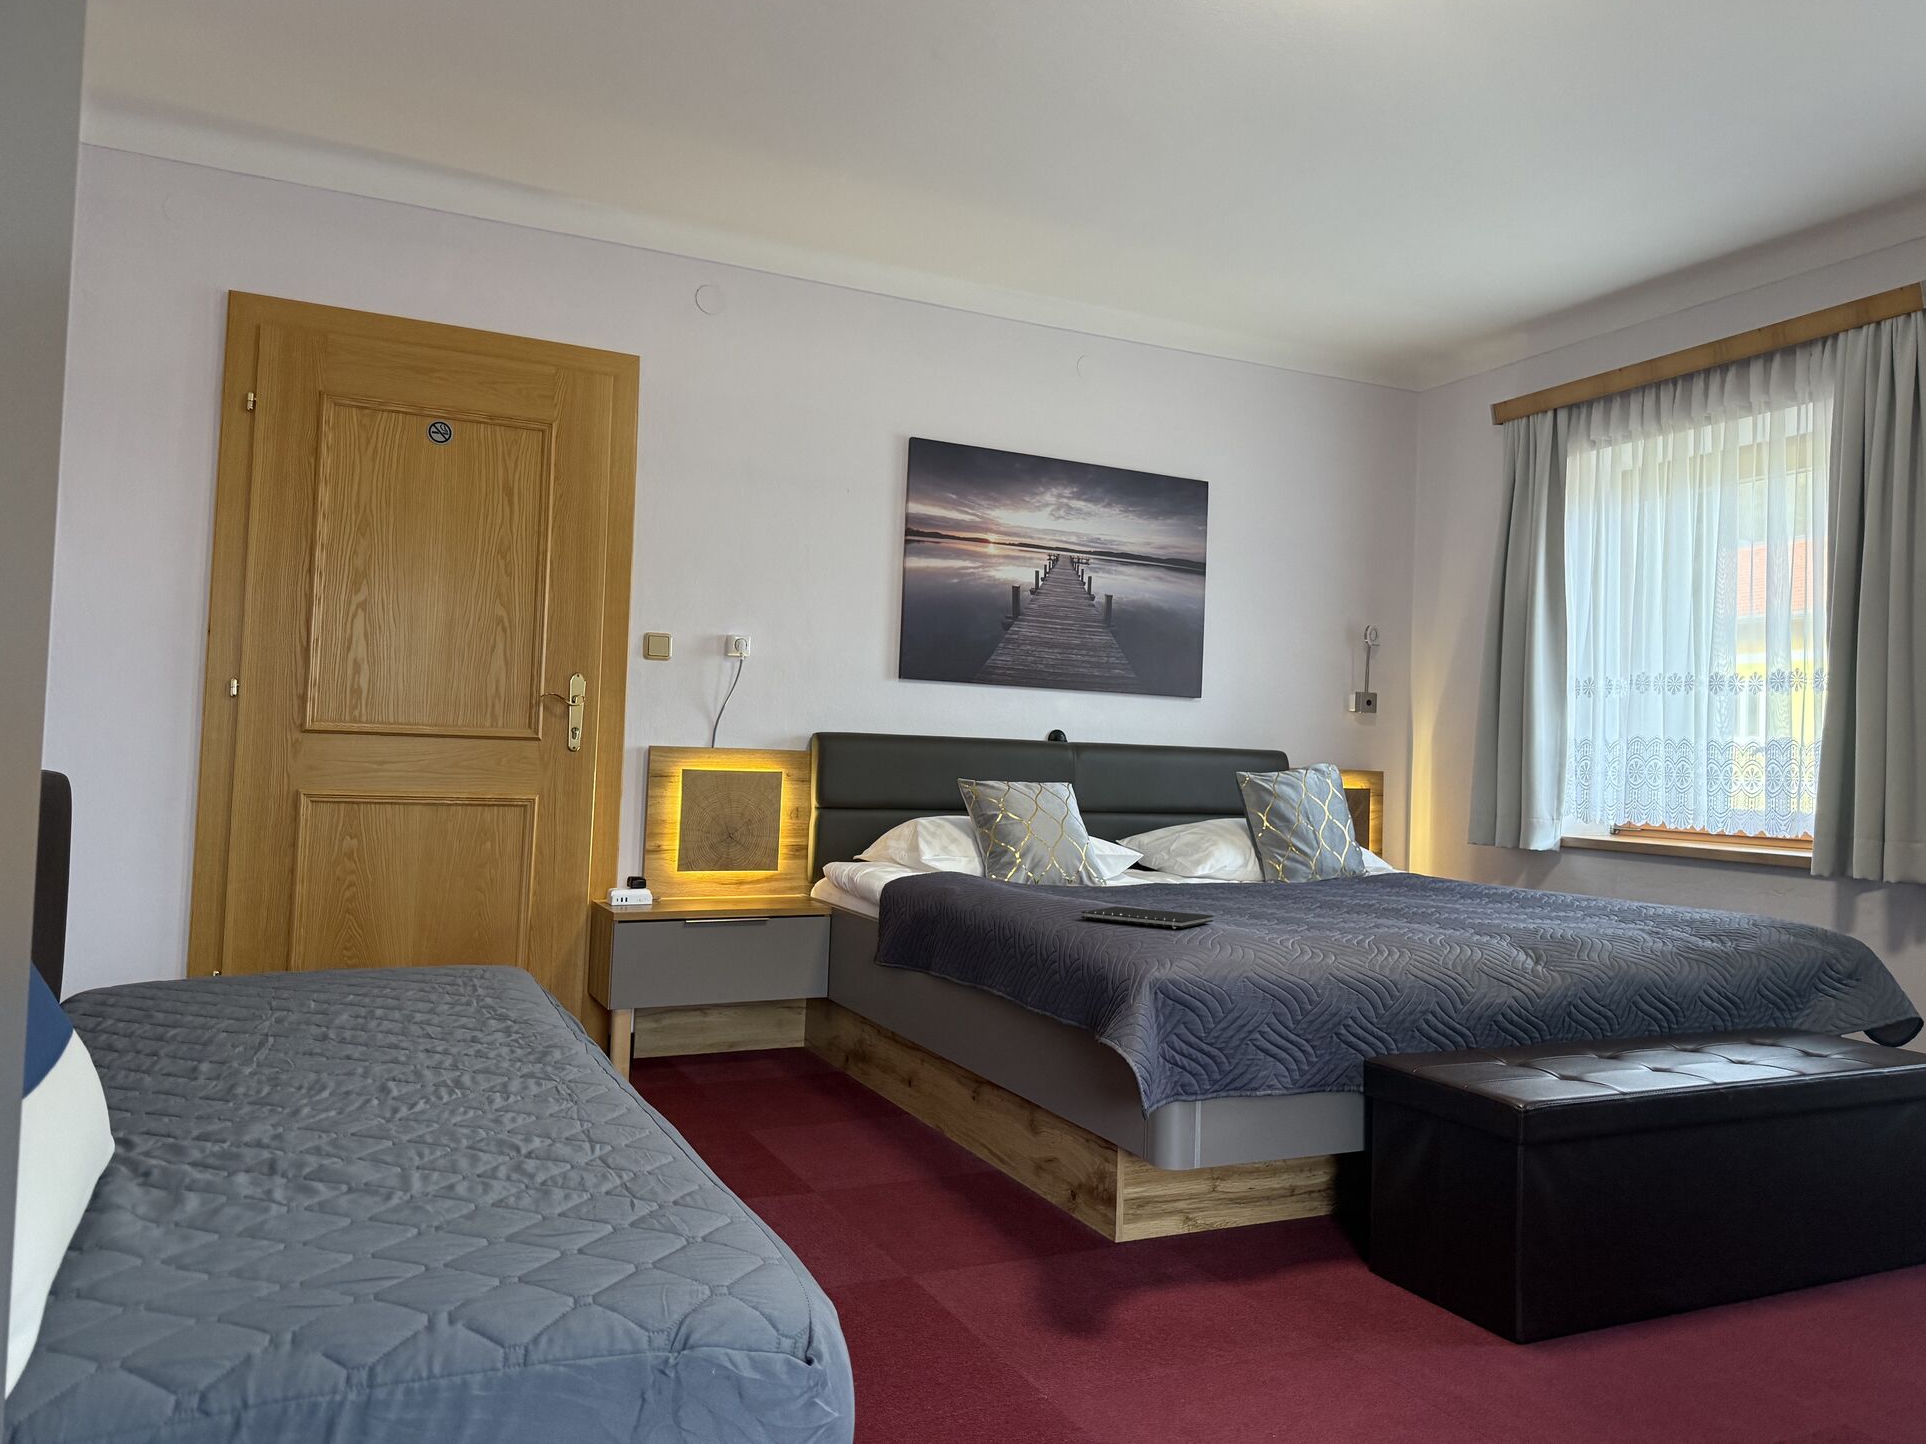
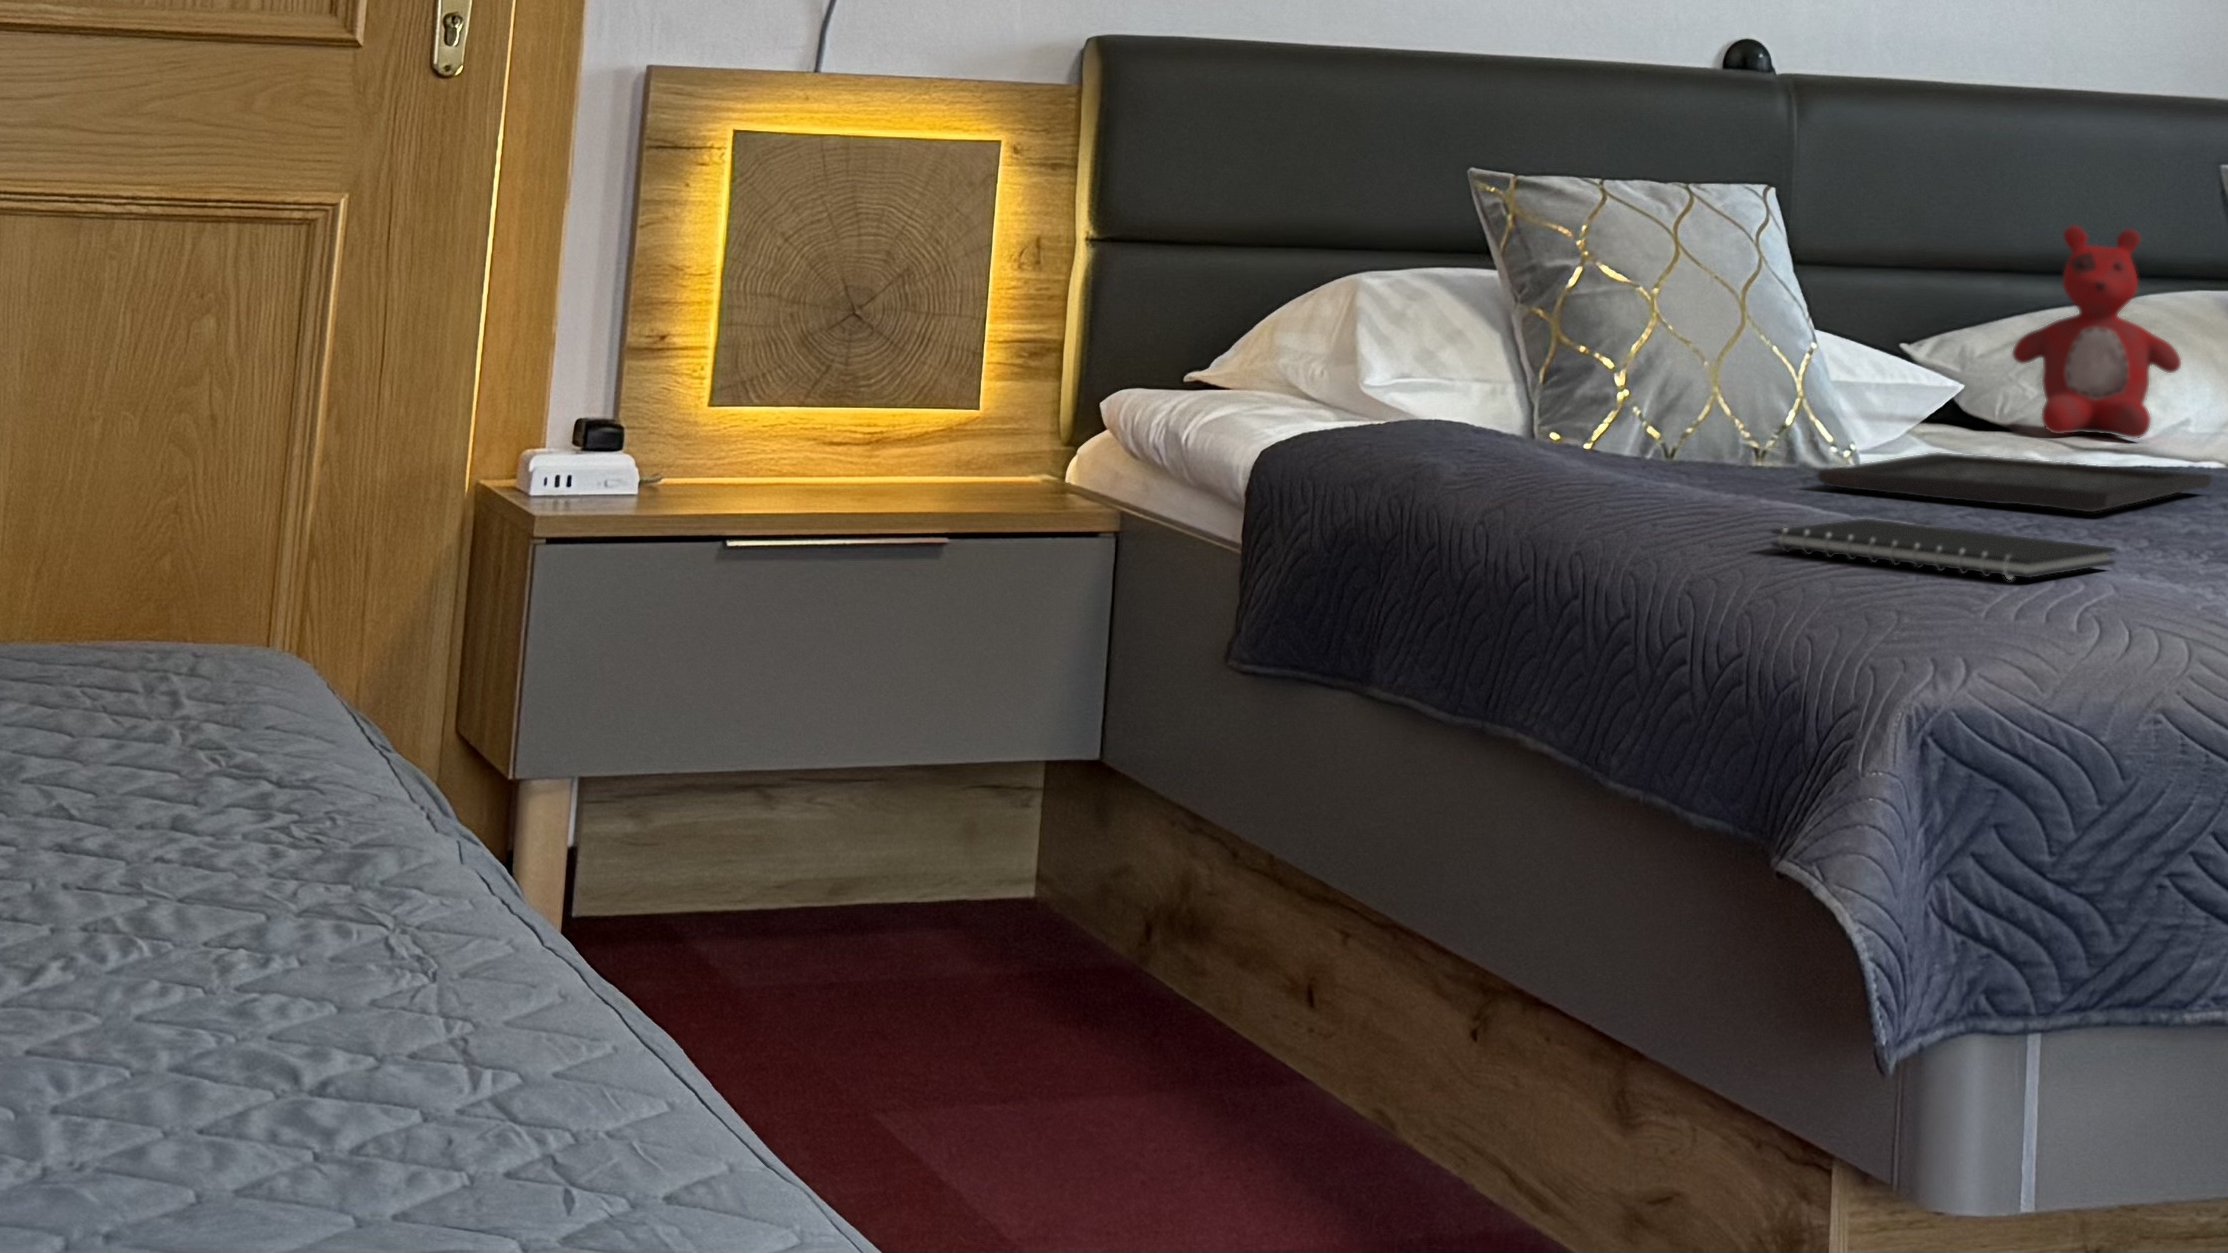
stuffed bear: none [1160,795,1224,874] -> present [2012,226,2181,439]
tray: none [1094,880,1241,902] -> present [1818,453,2211,512]

